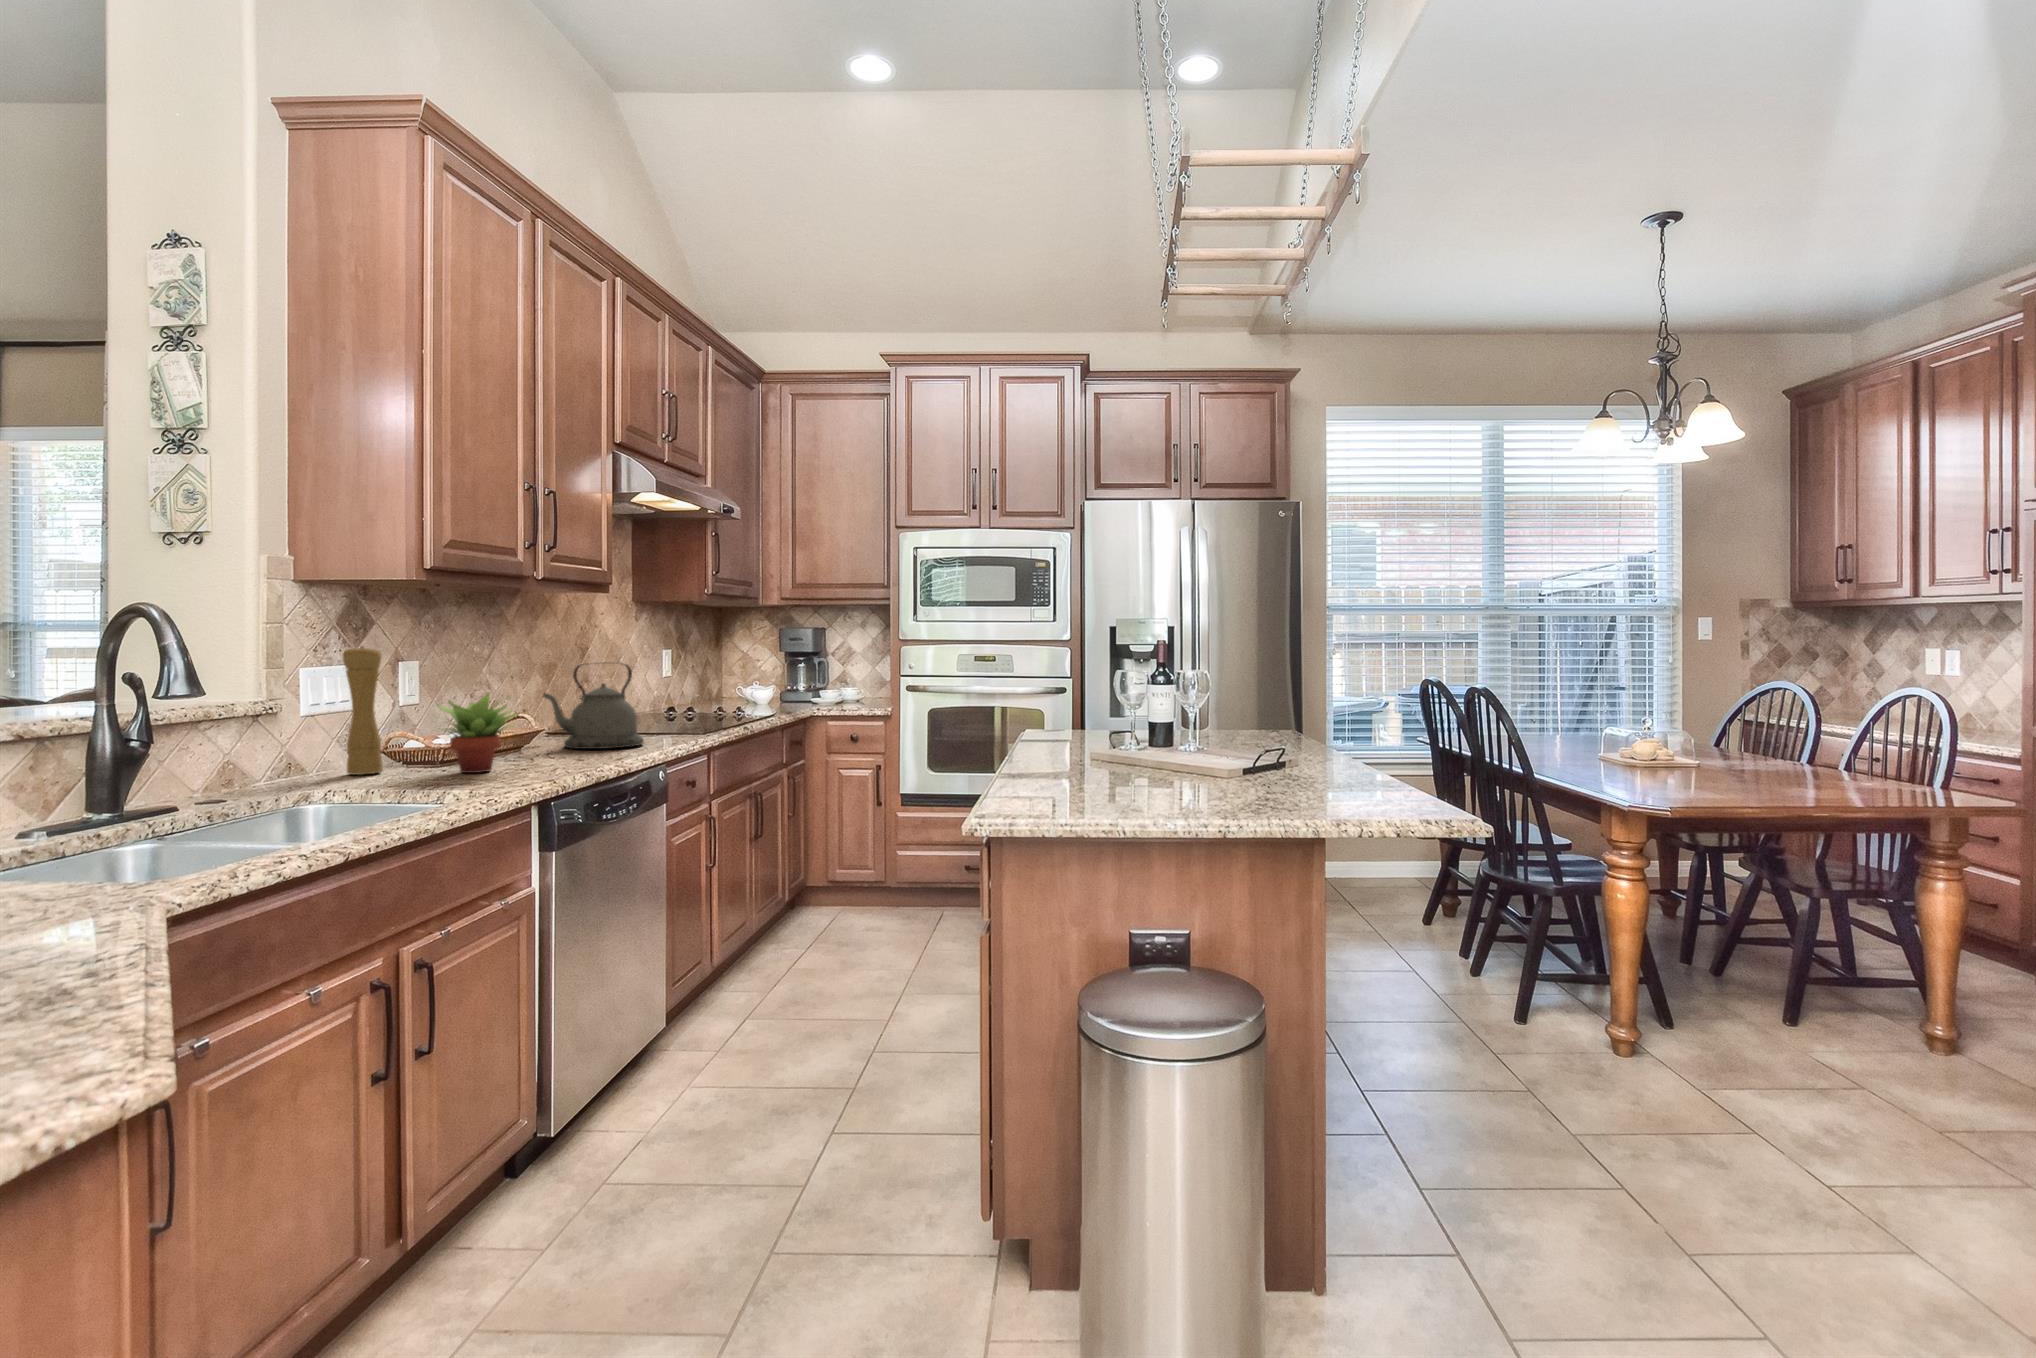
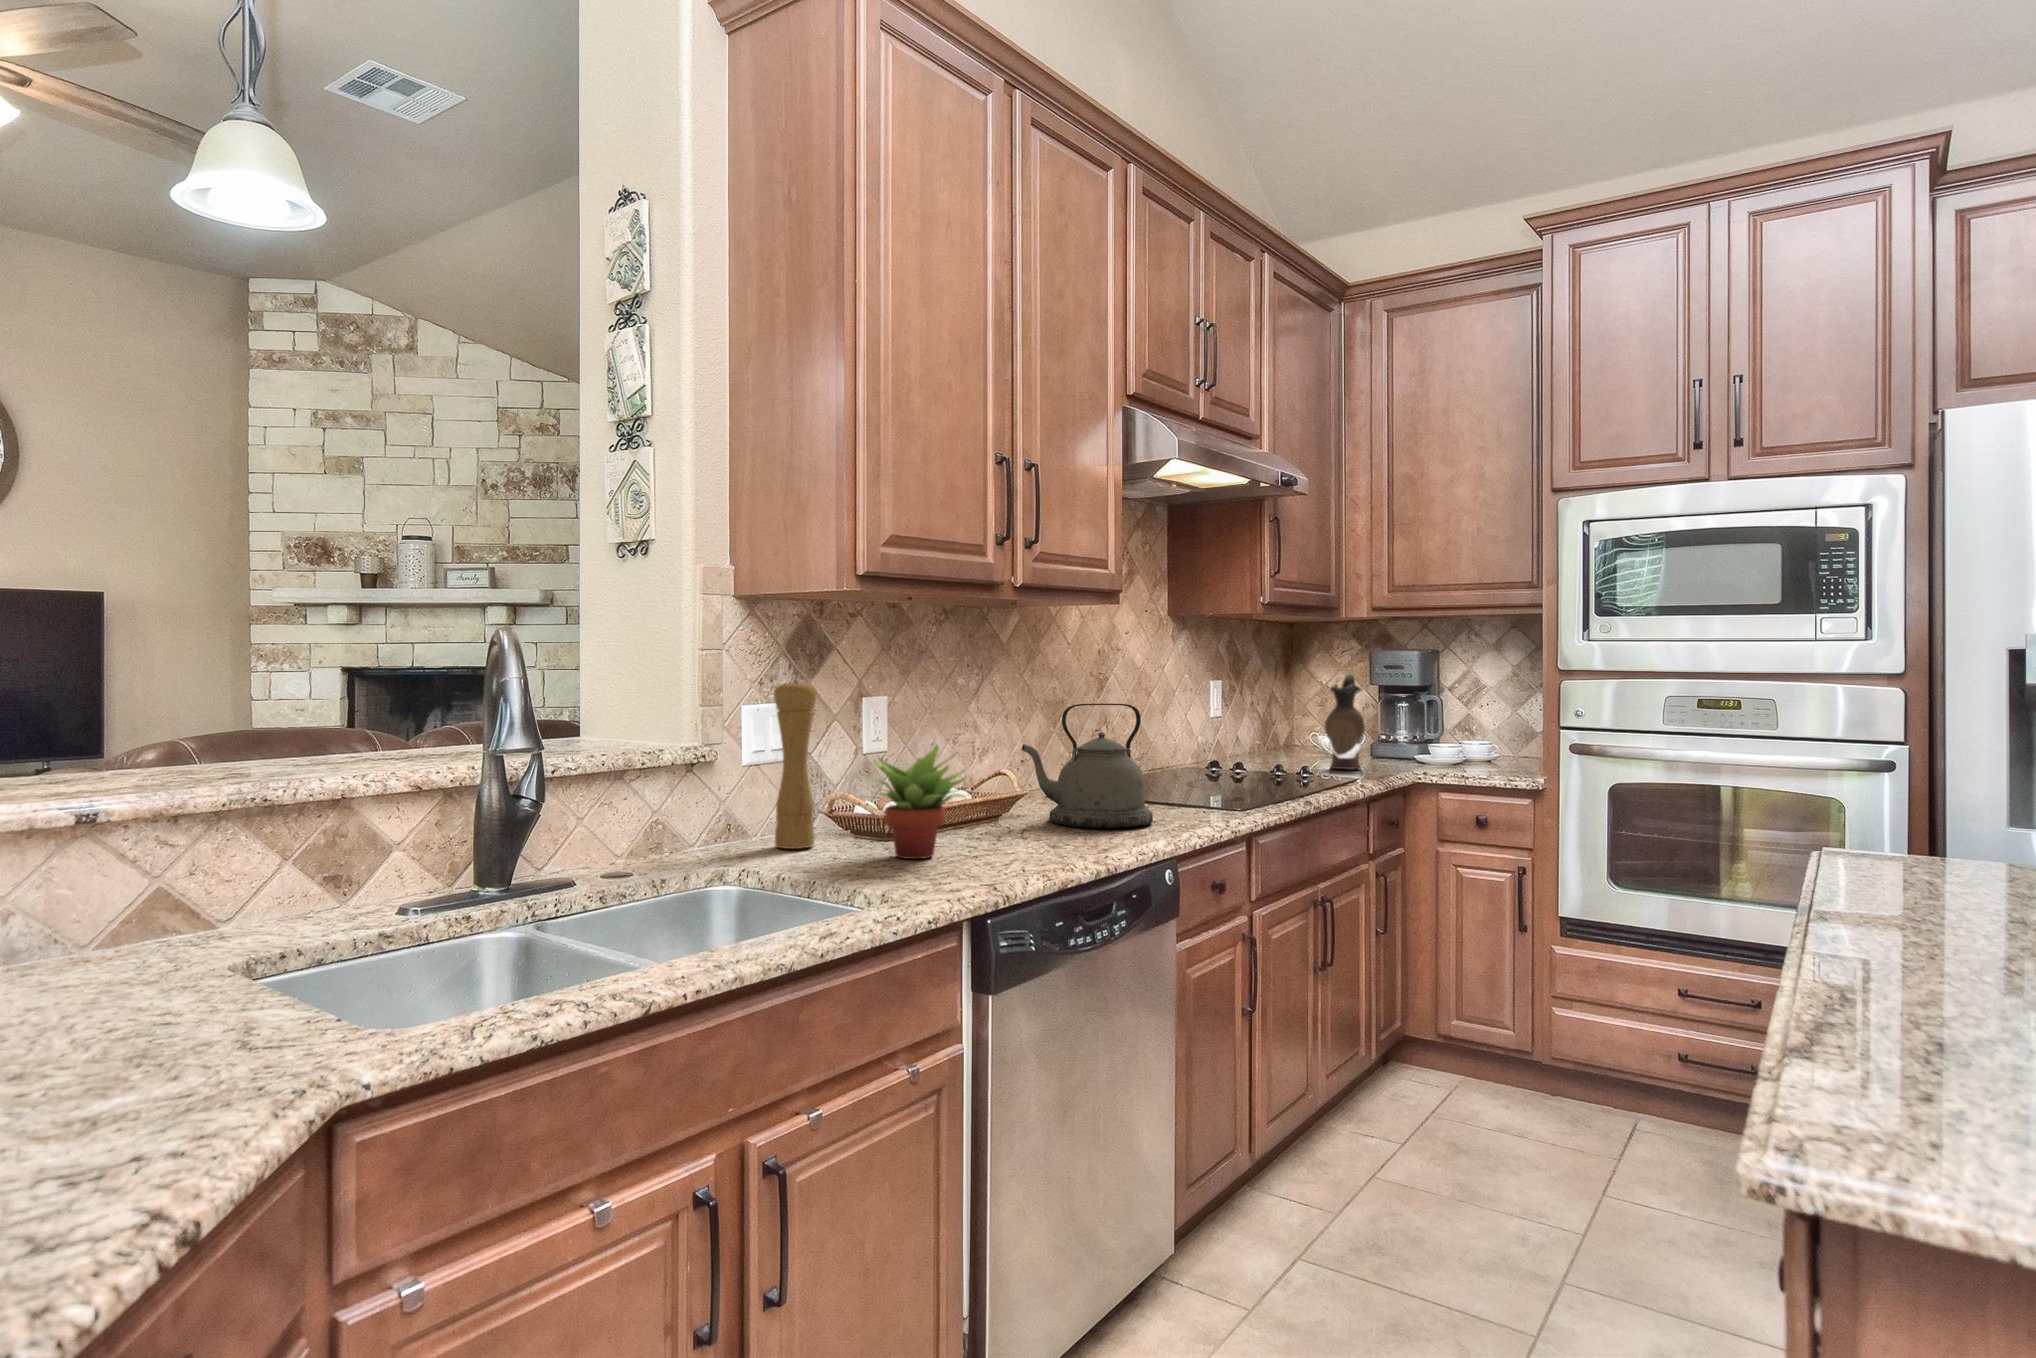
ceramic pitcher: none [750,644,778,710] -> present [1325,674,1365,769]

